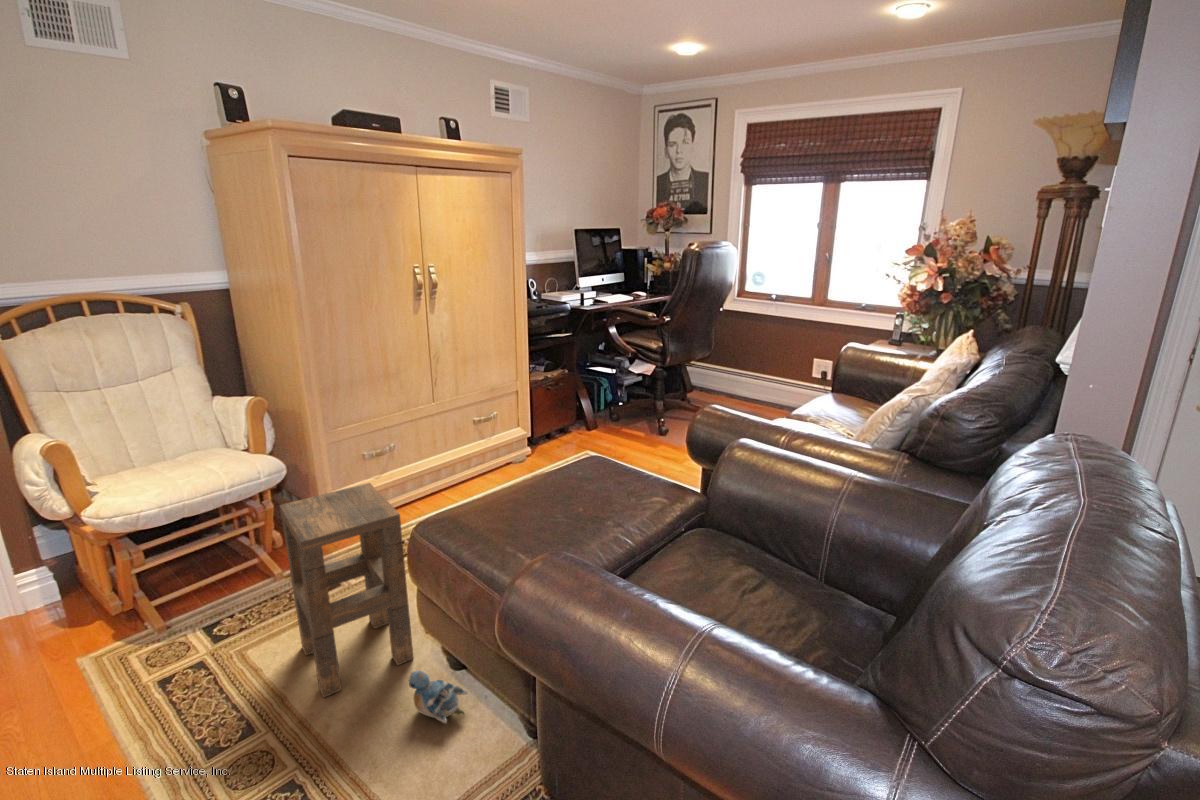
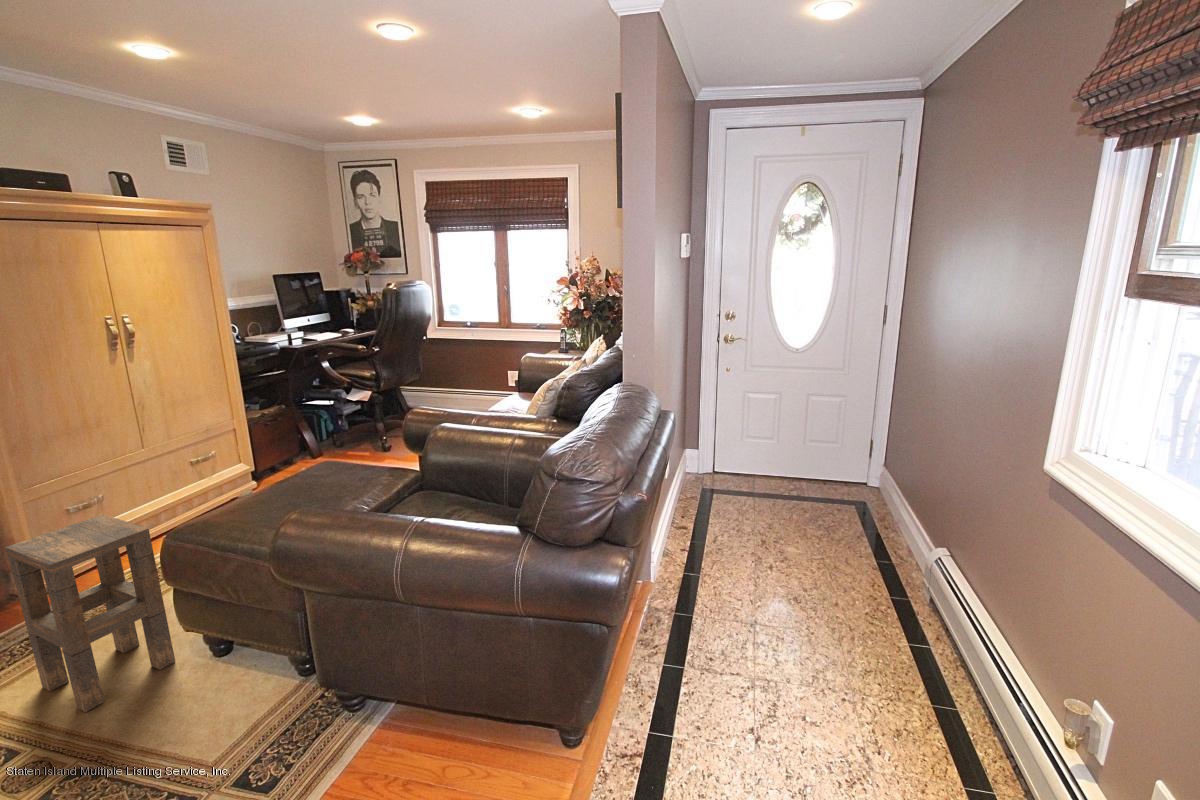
plush toy: present [409,671,467,723] -> none [179,656,240,691]

